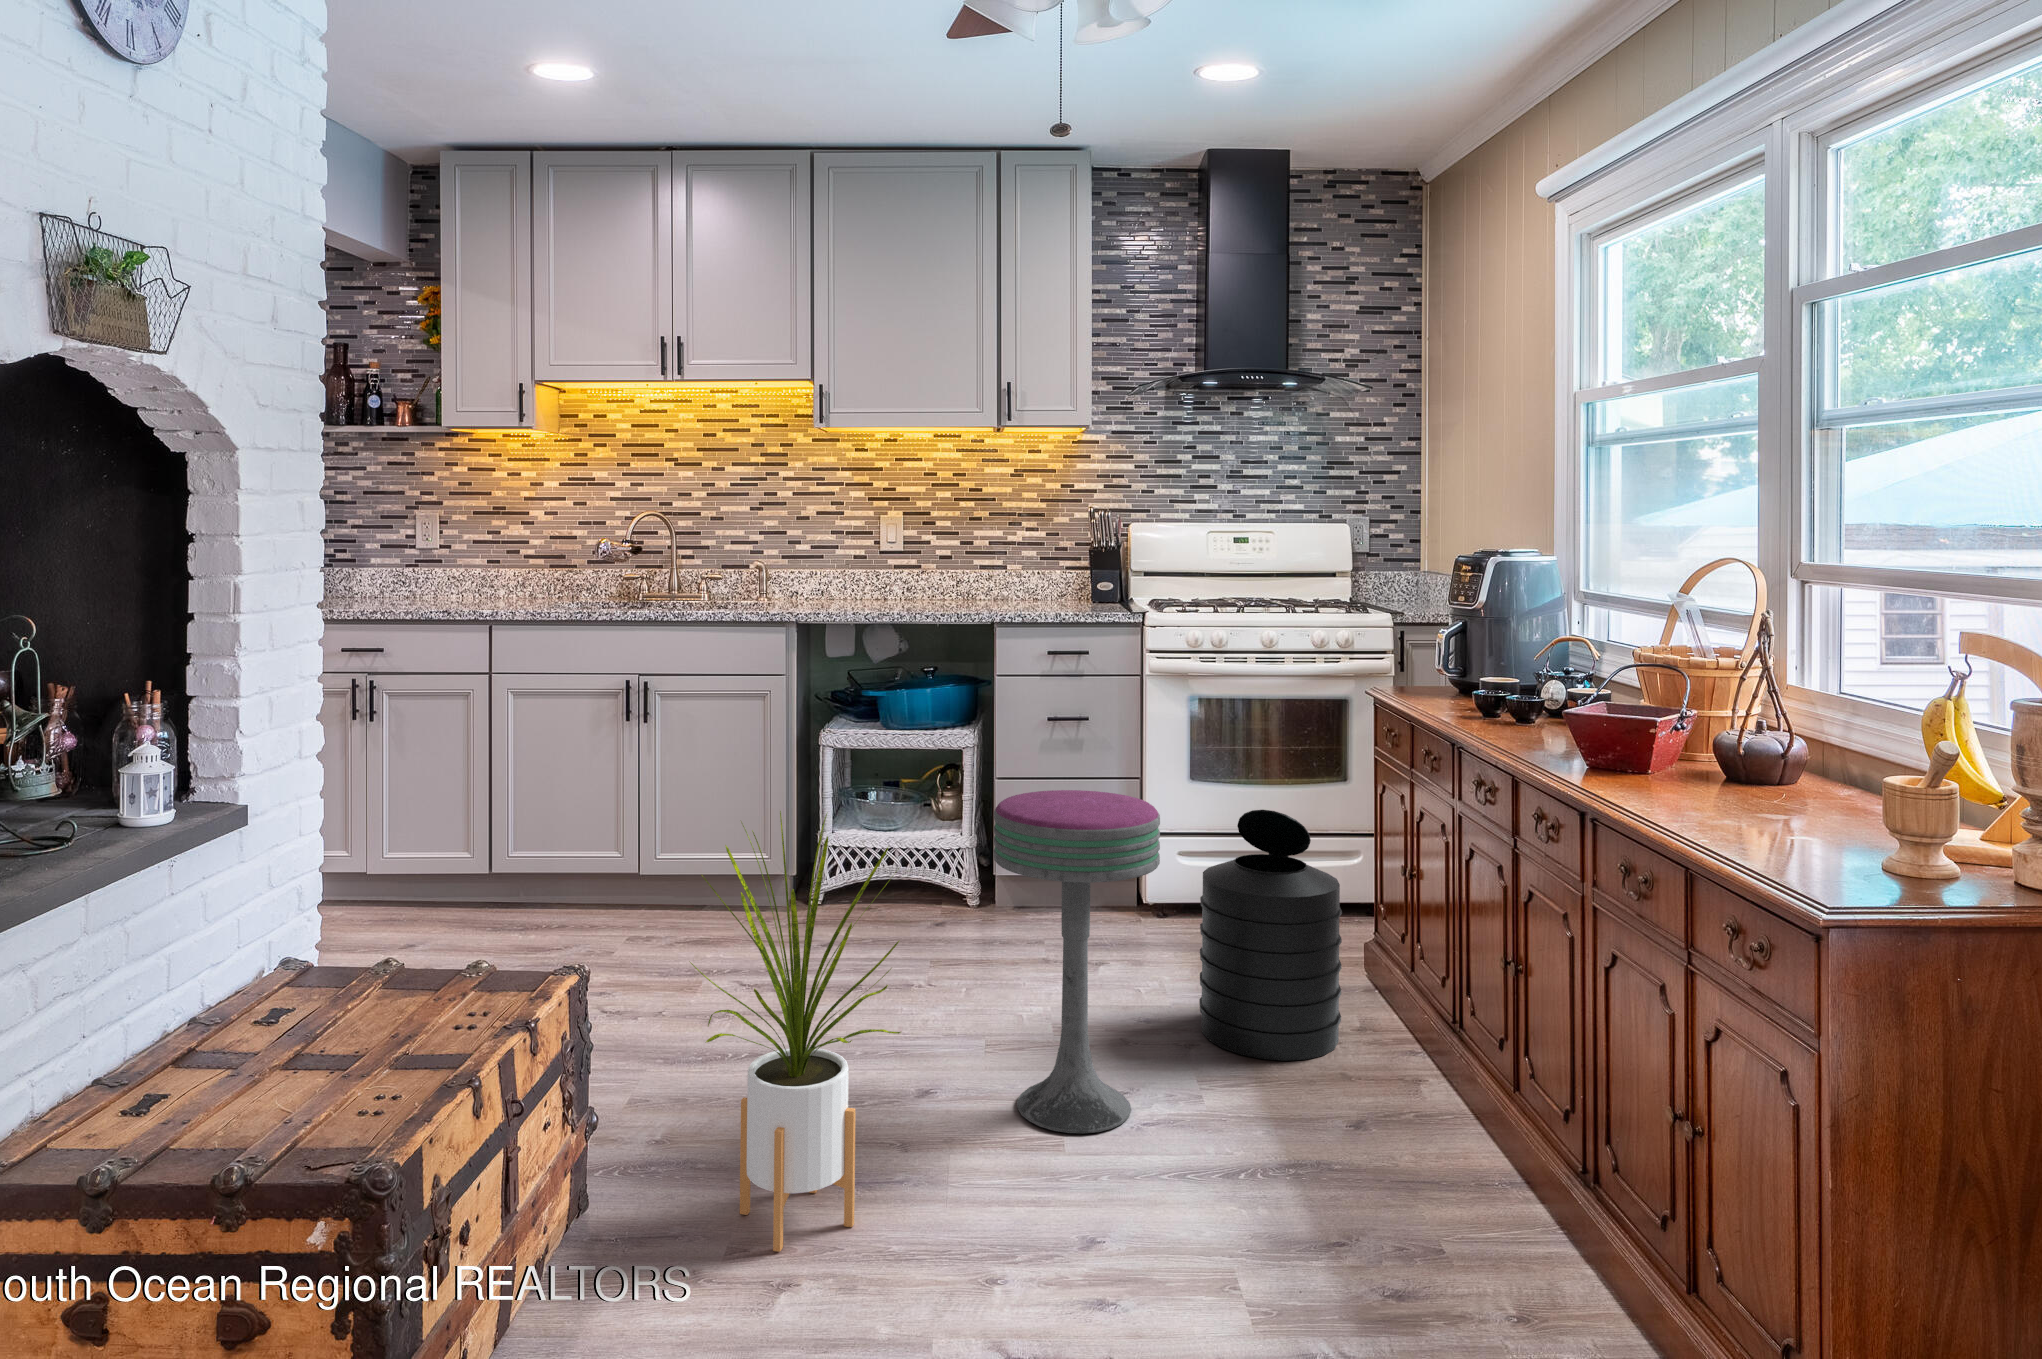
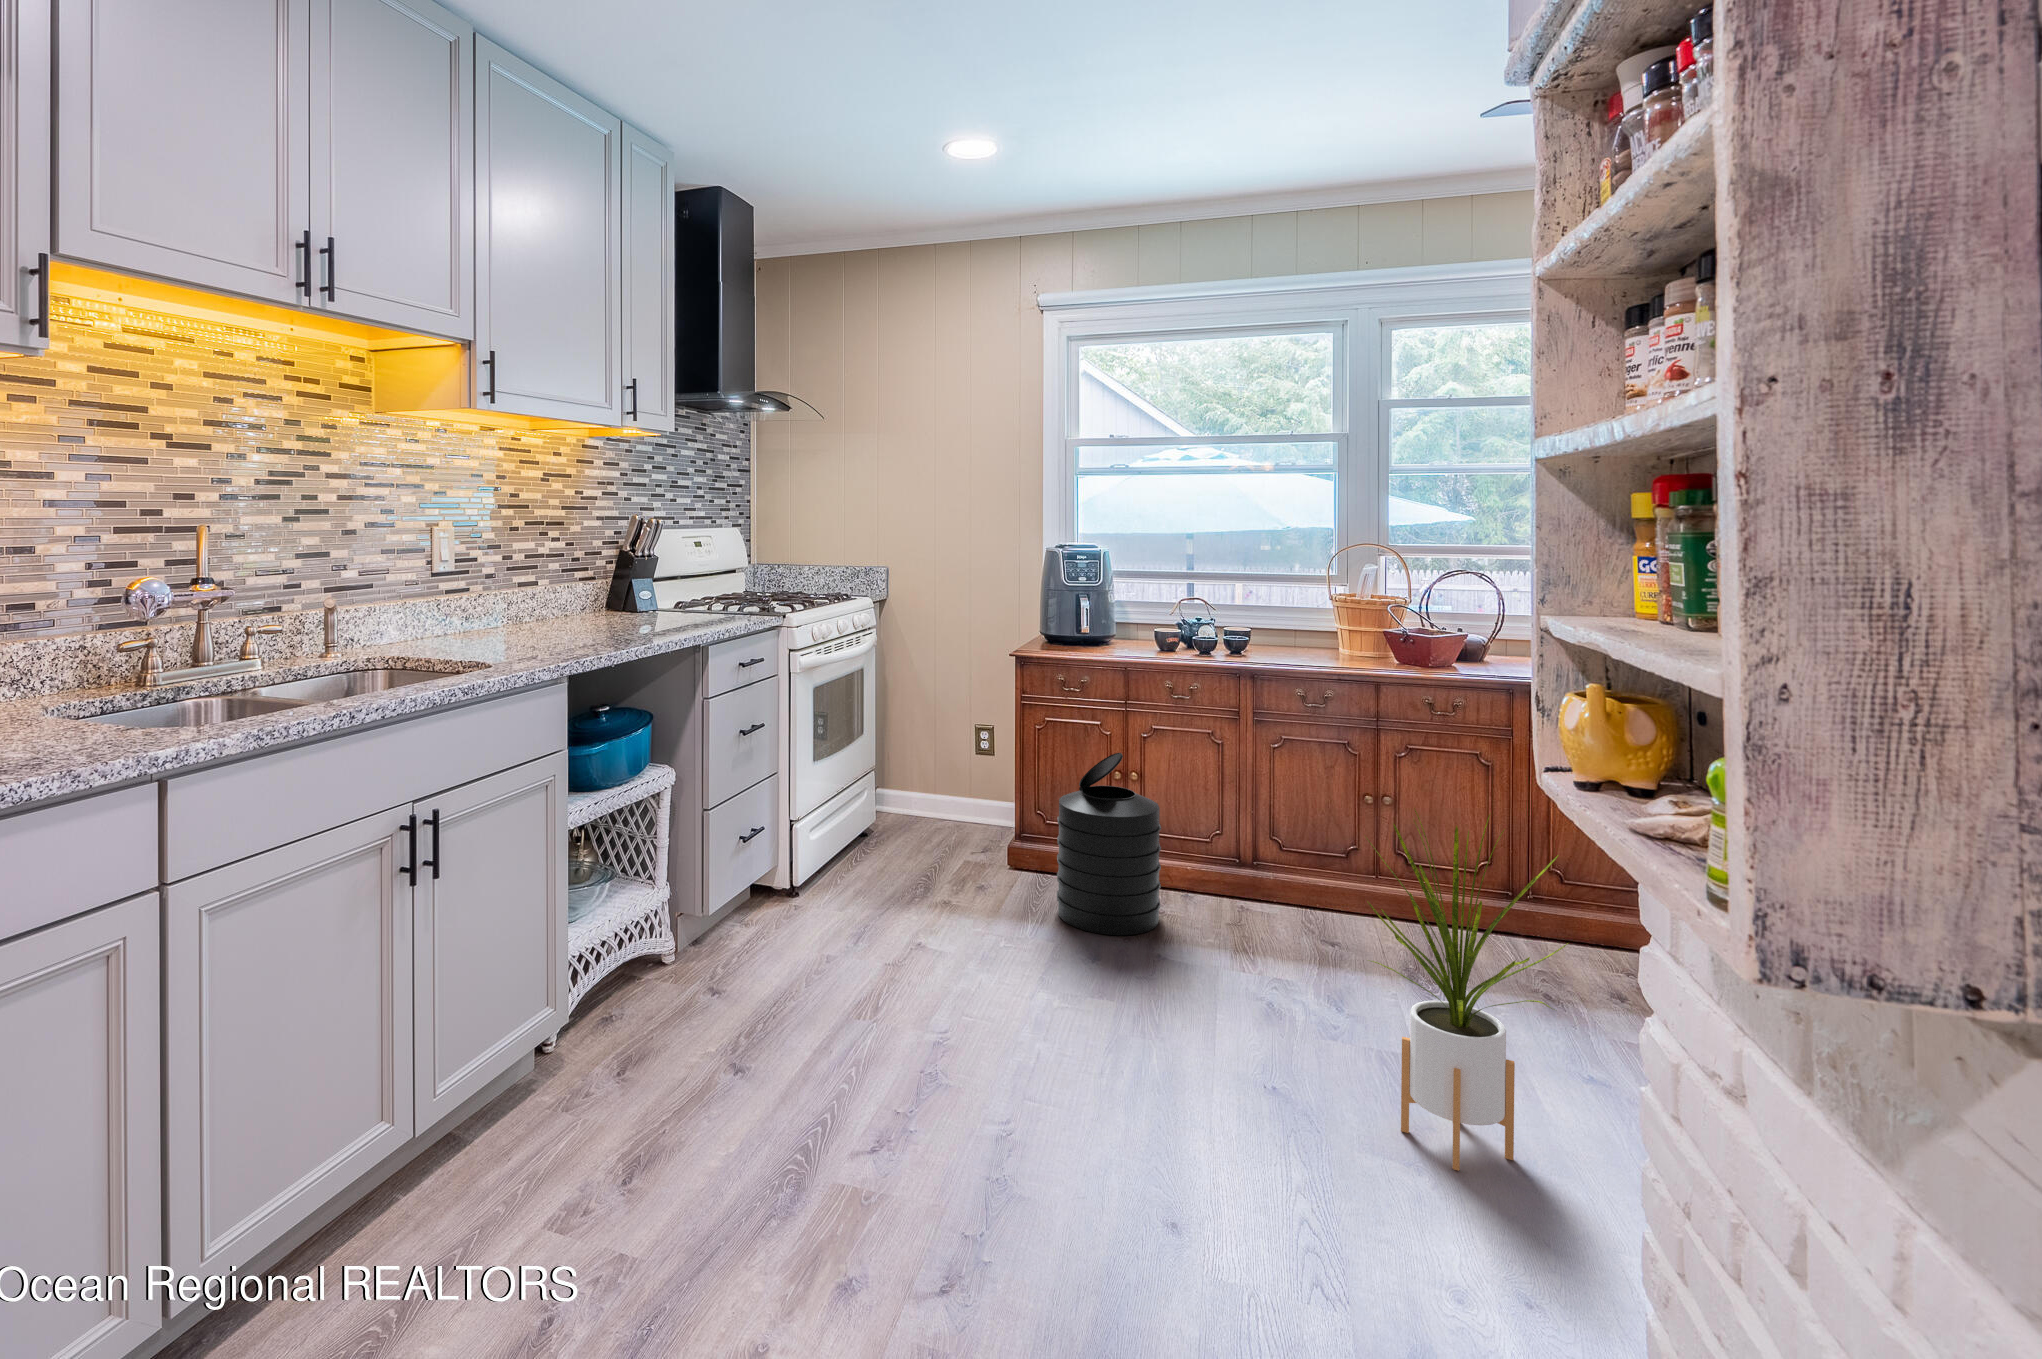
bar stool: present [993,790,1160,1133] -> none [1172,757,1309,1023]

